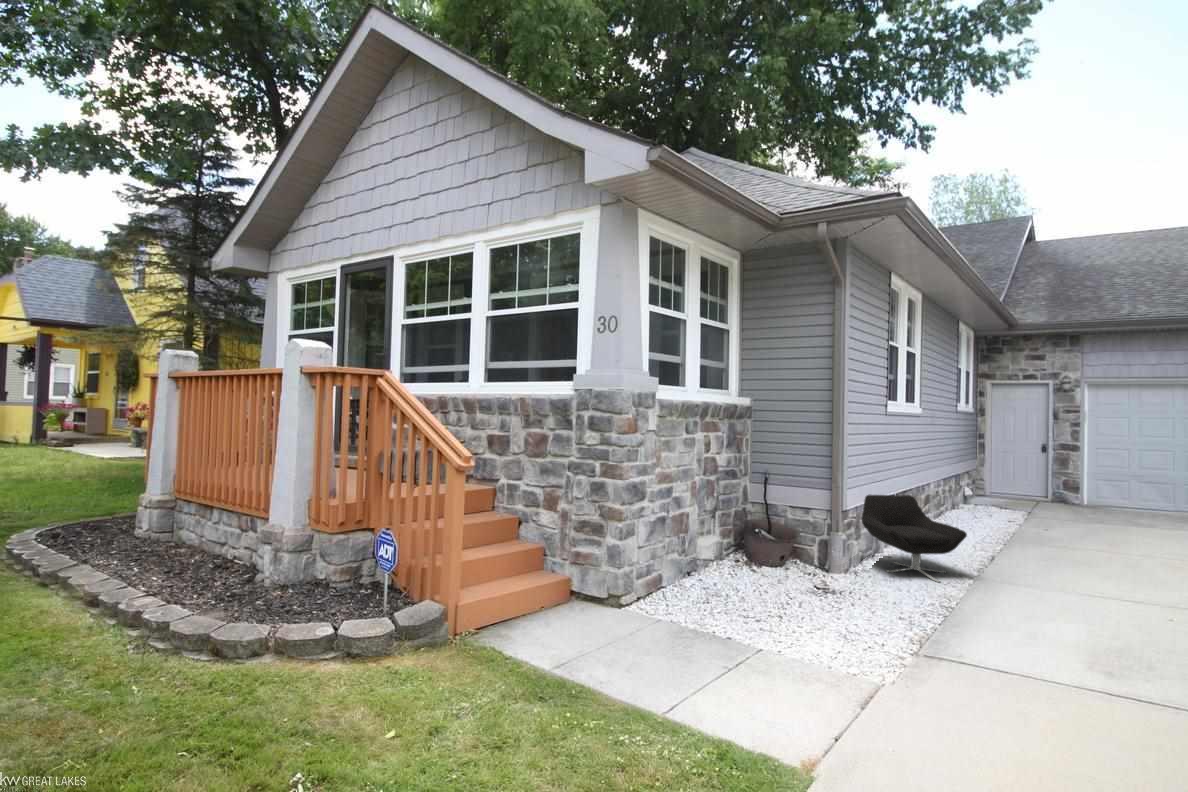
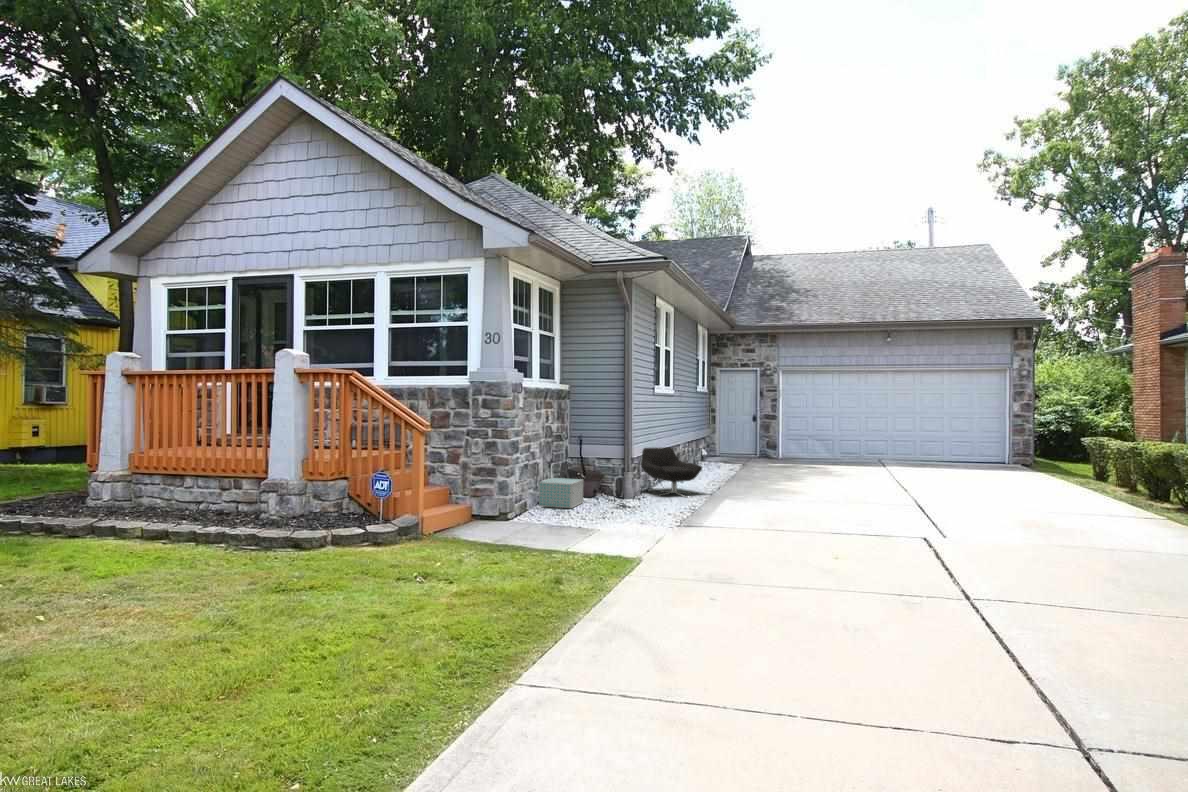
storage box: none [688,534,761,589] -> present [539,478,584,508]

